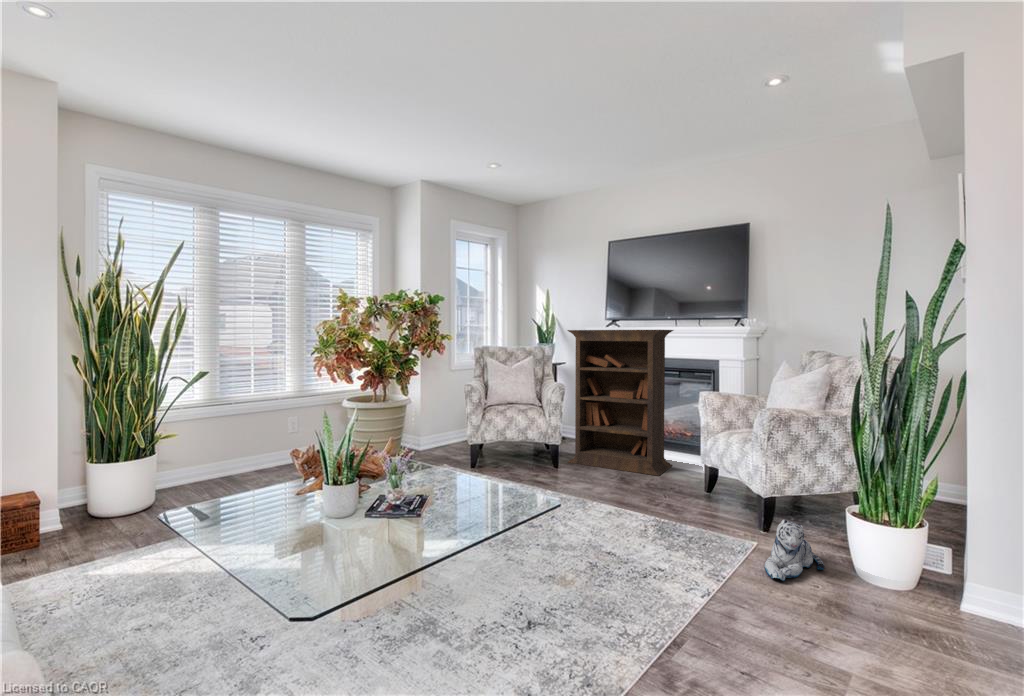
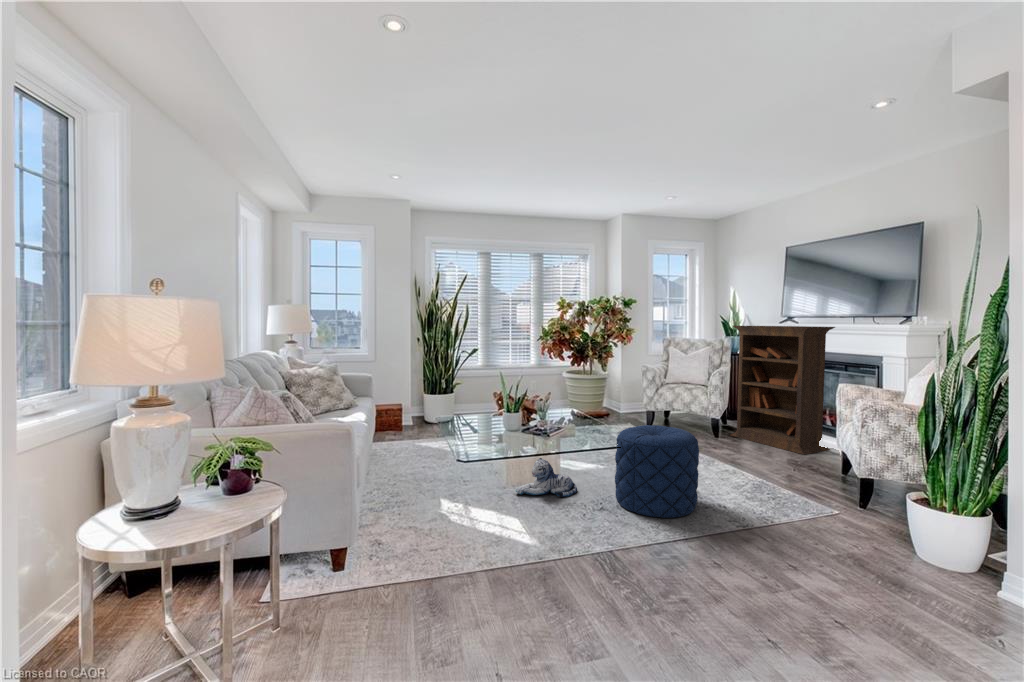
pouf: none [533,477,660,633] -> present [615,425,699,518]
plush toy: present [764,520,824,581] -> present [515,458,577,497]

